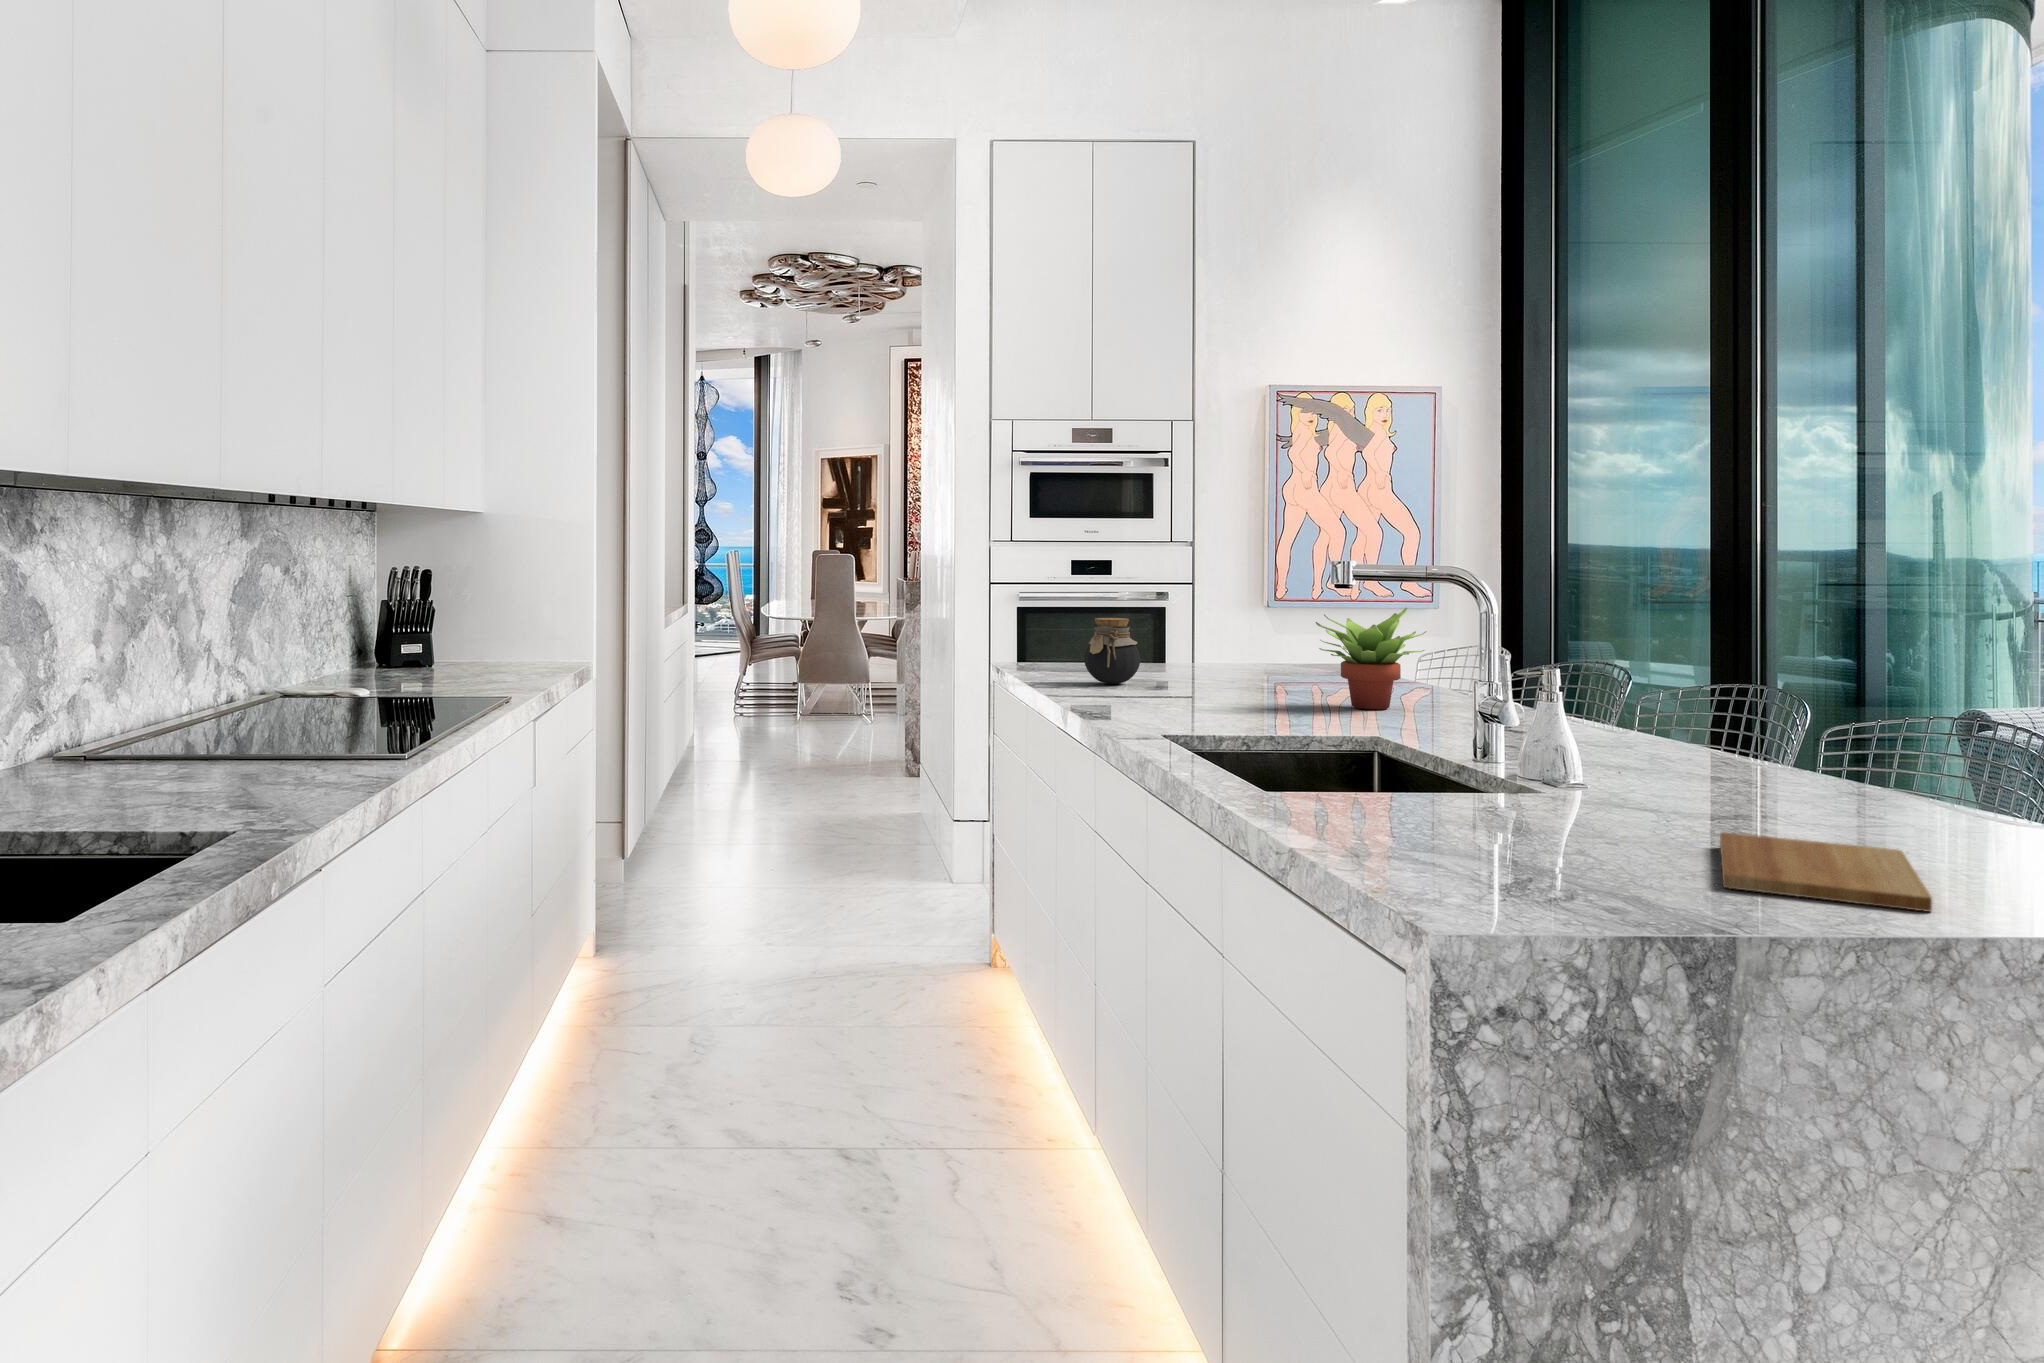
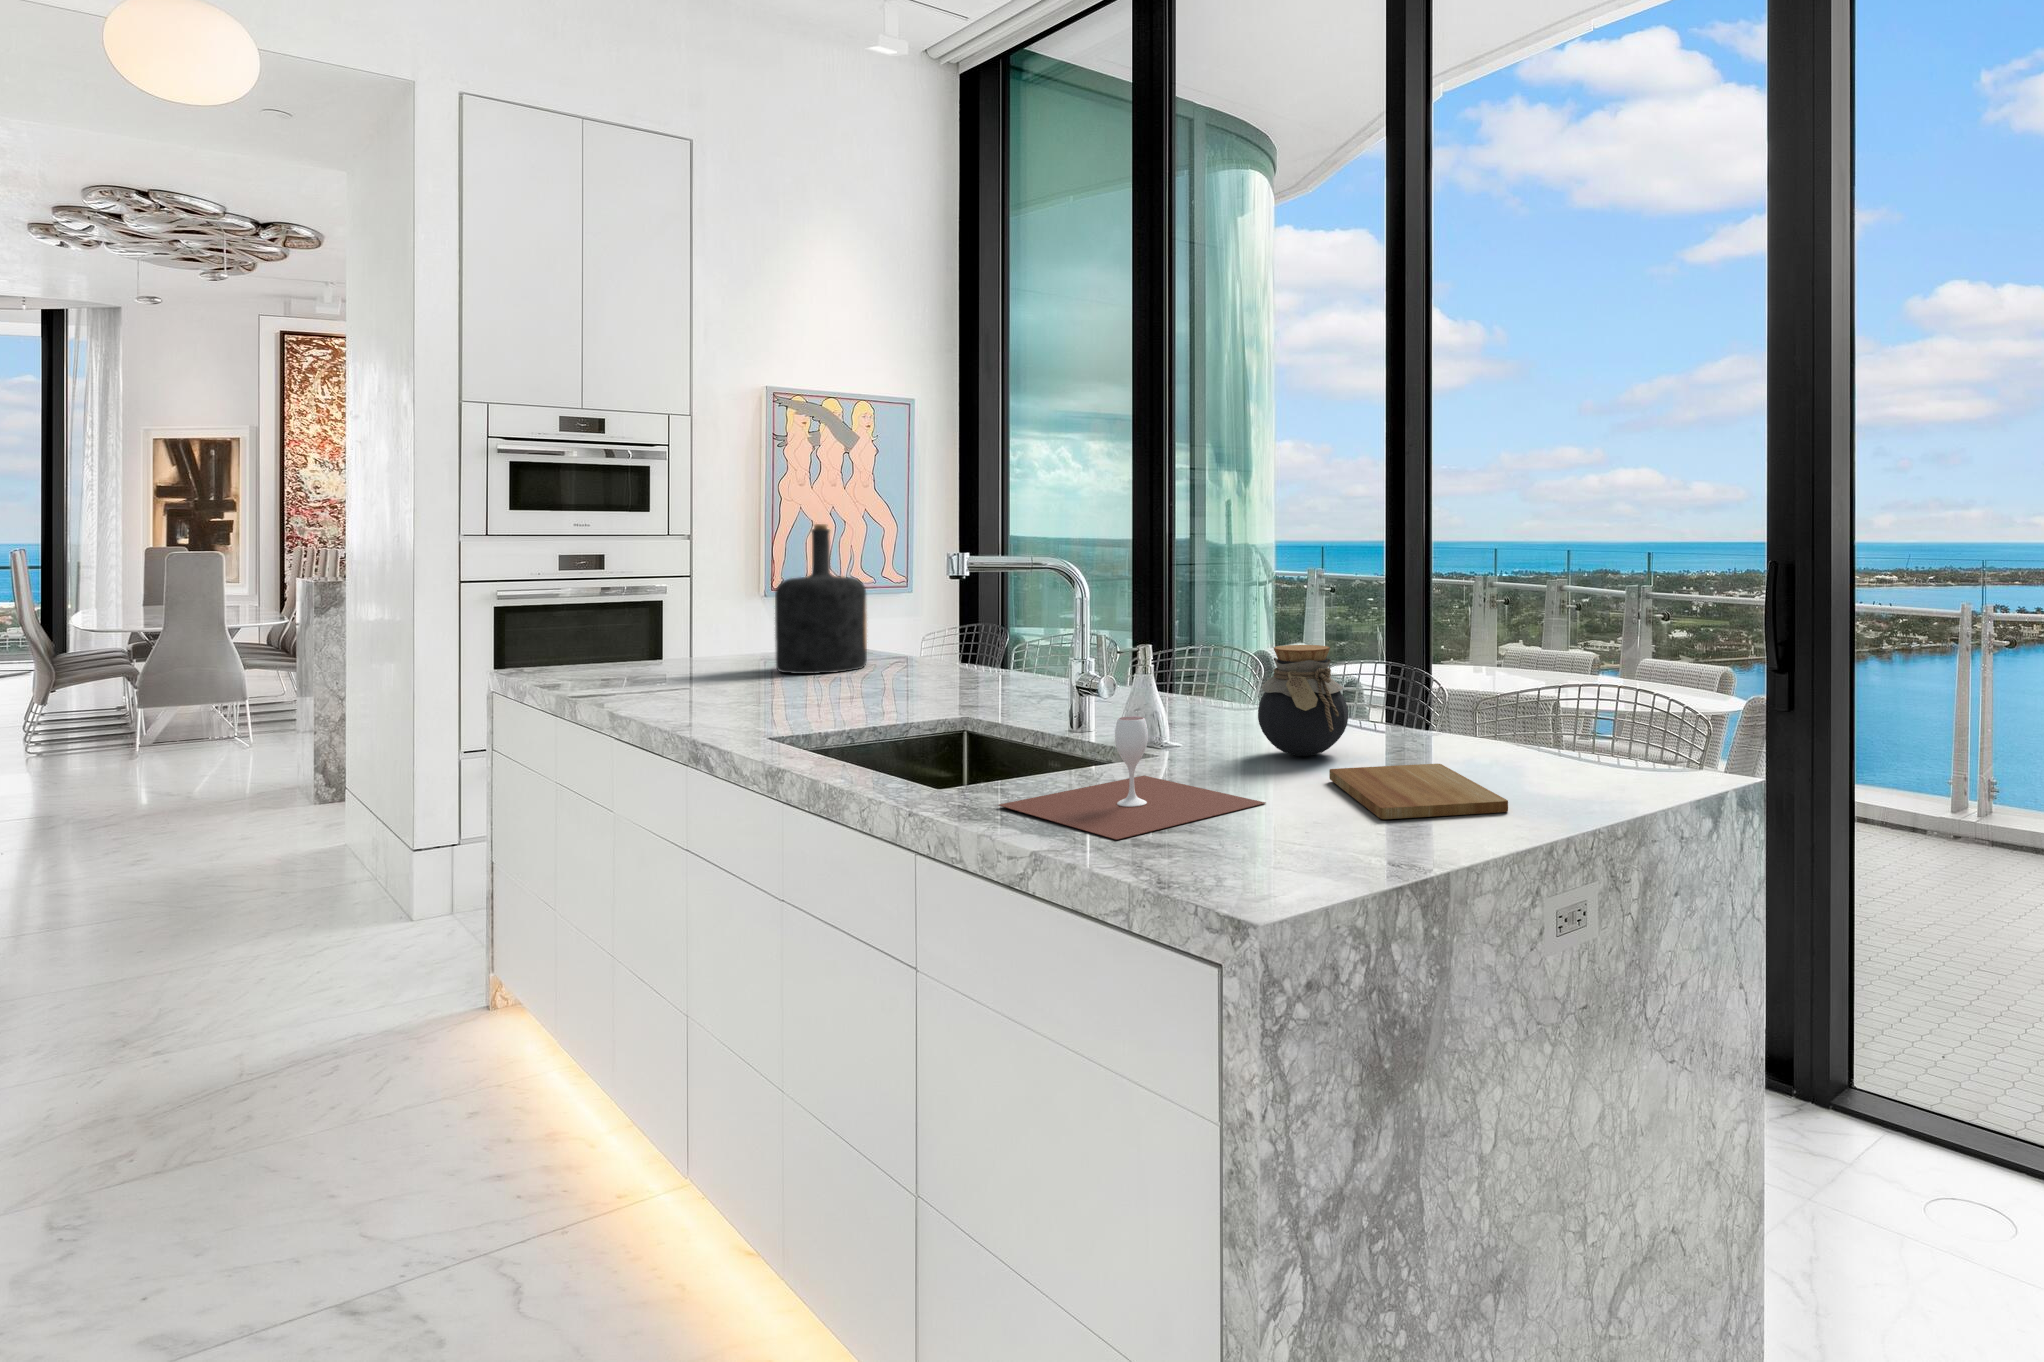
bottle: none [1230,530,1323,683] -> present [775,524,867,674]
succulent plant: present [1316,608,1426,709] -> none [890,594,986,691]
jar: present [1085,618,1140,684] -> present [1258,645,1348,756]
wine glass: none [1306,737,1600,852] -> present [998,716,1266,840]

